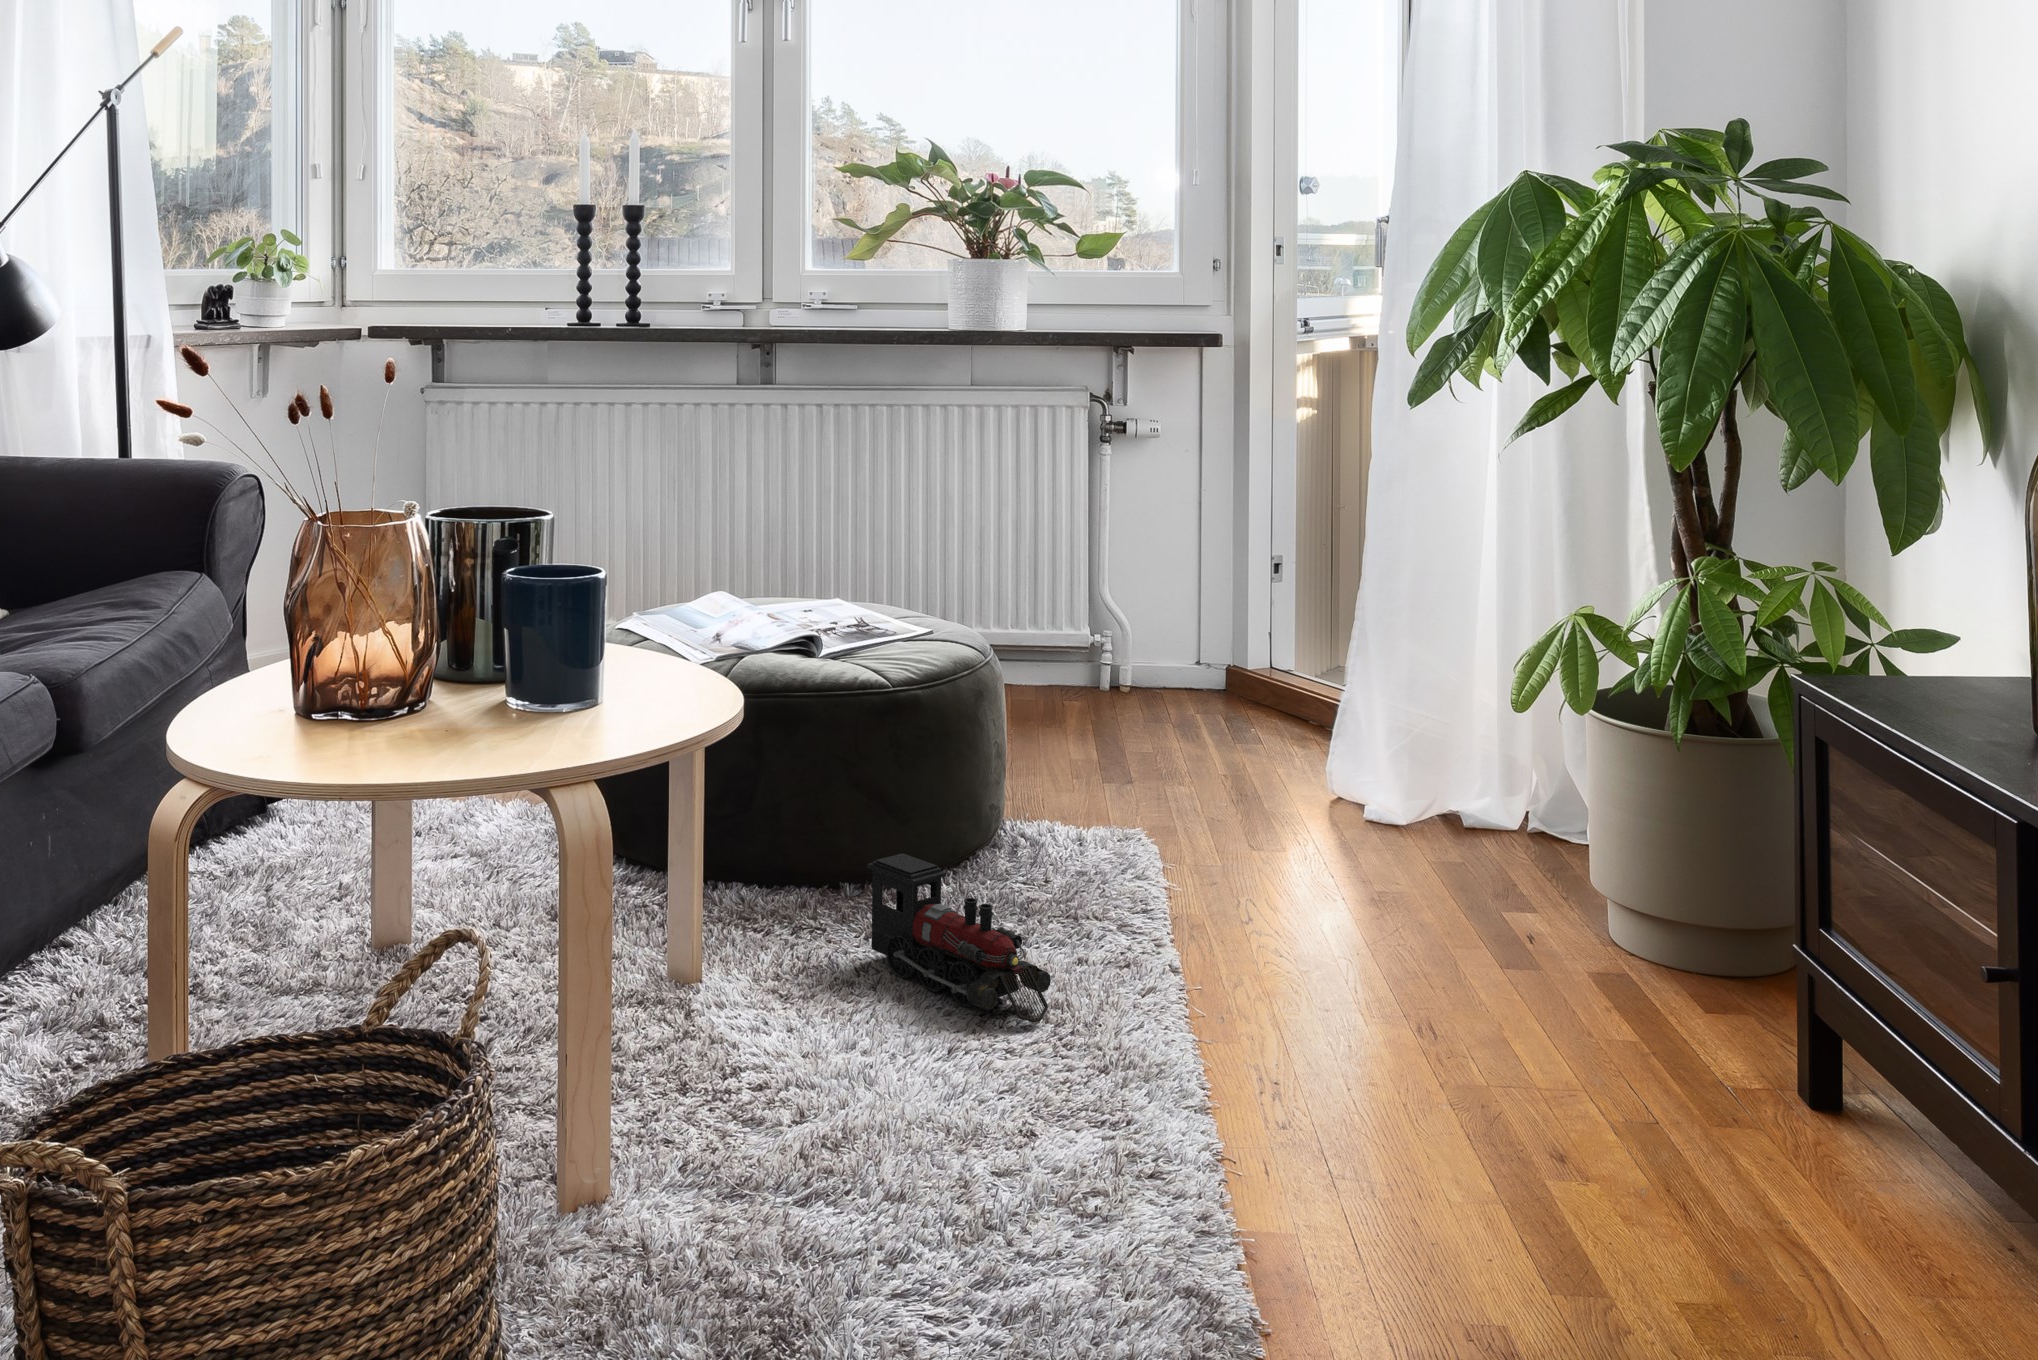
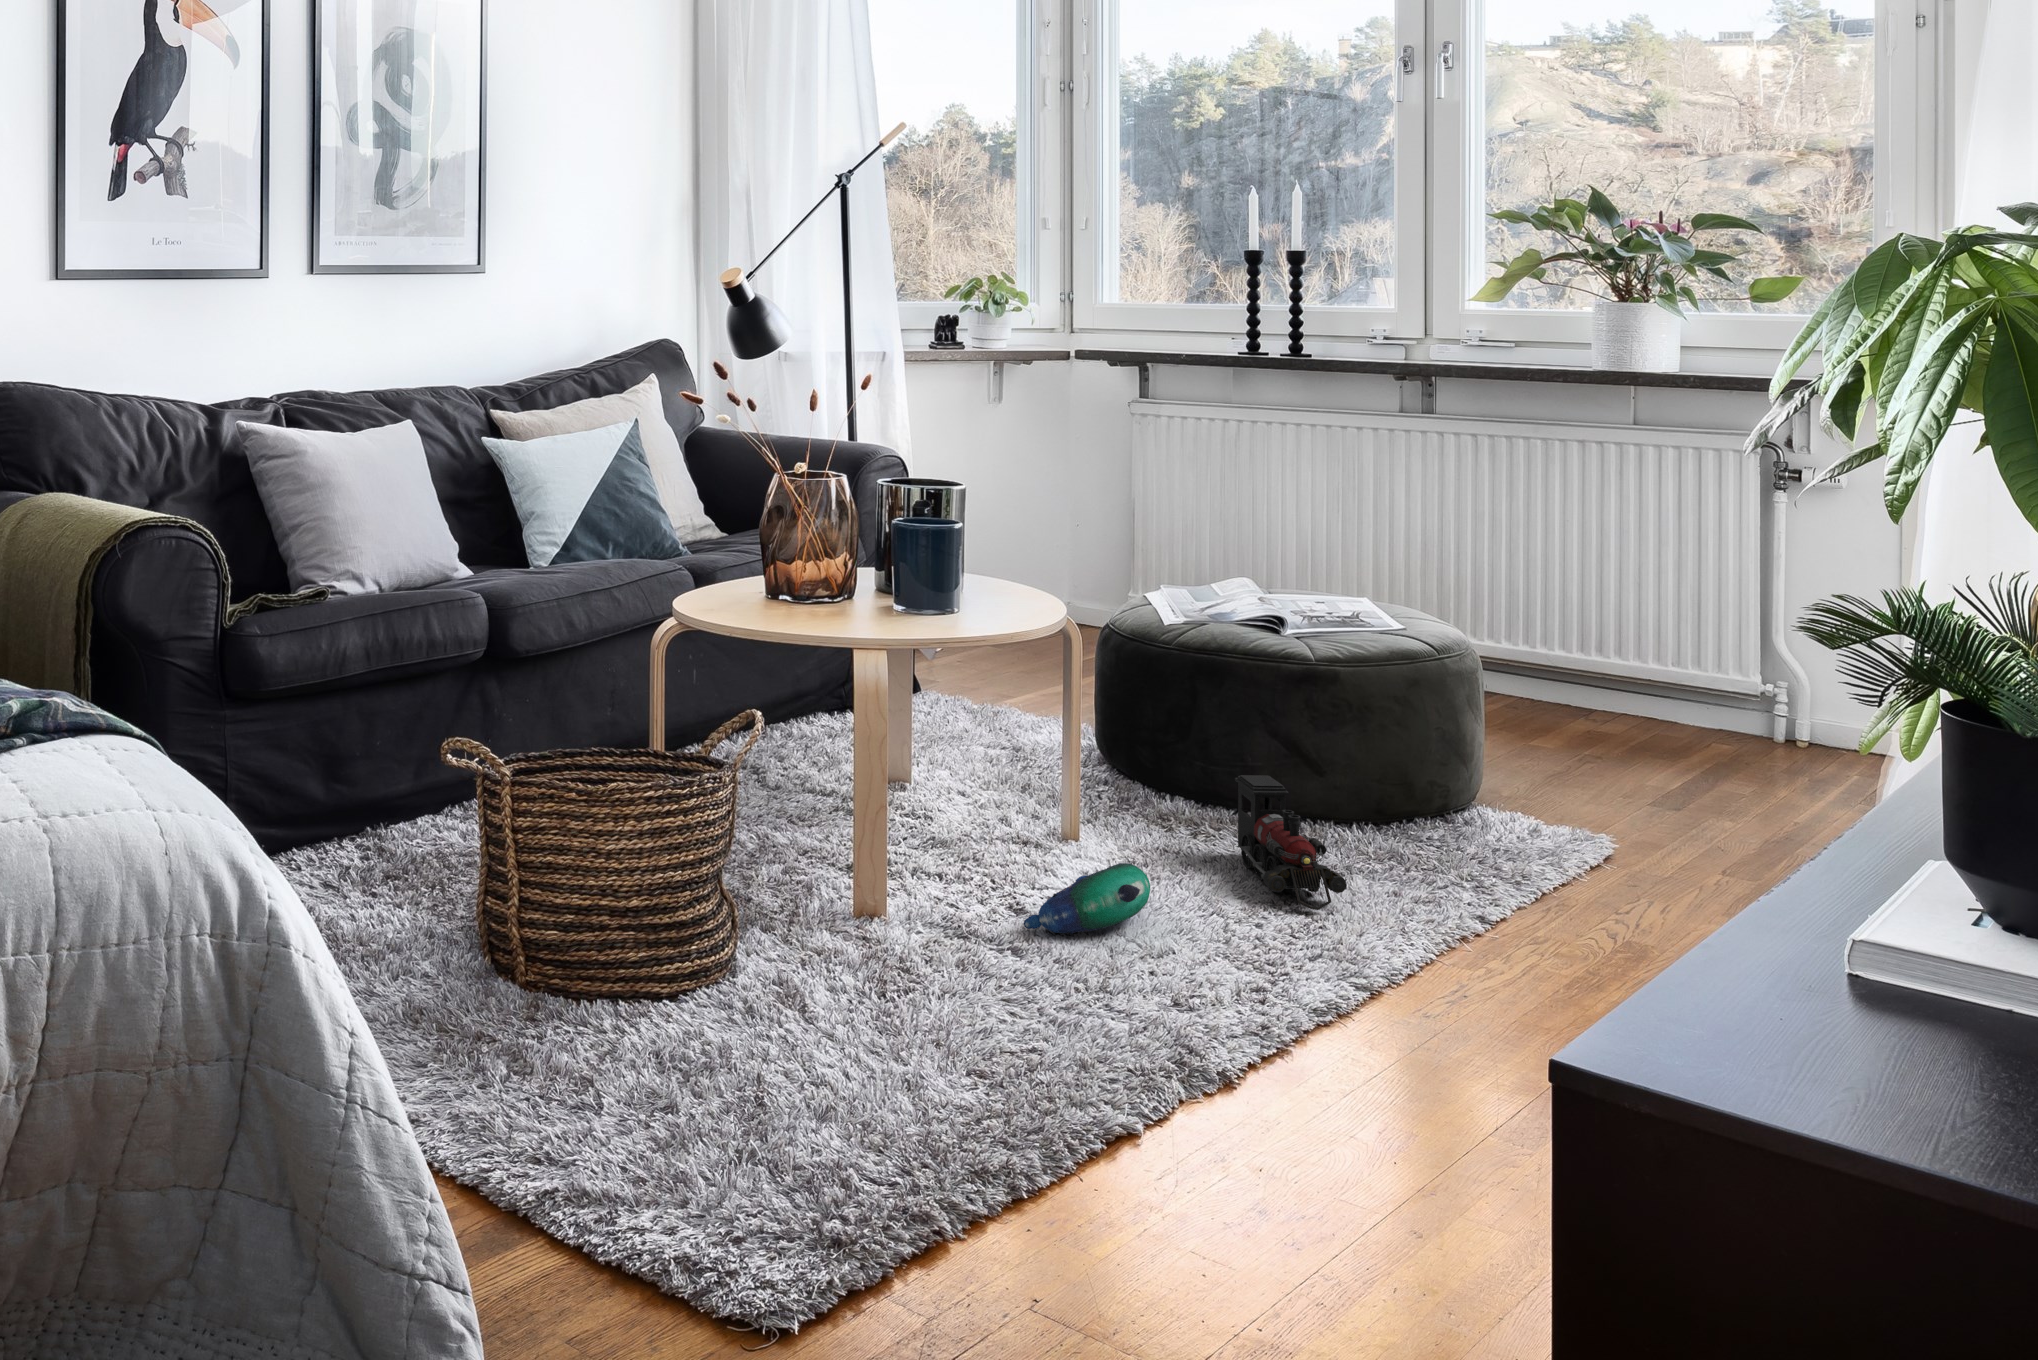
plush toy: none [791,1025,924,1161] -> present [1024,863,1150,935]

